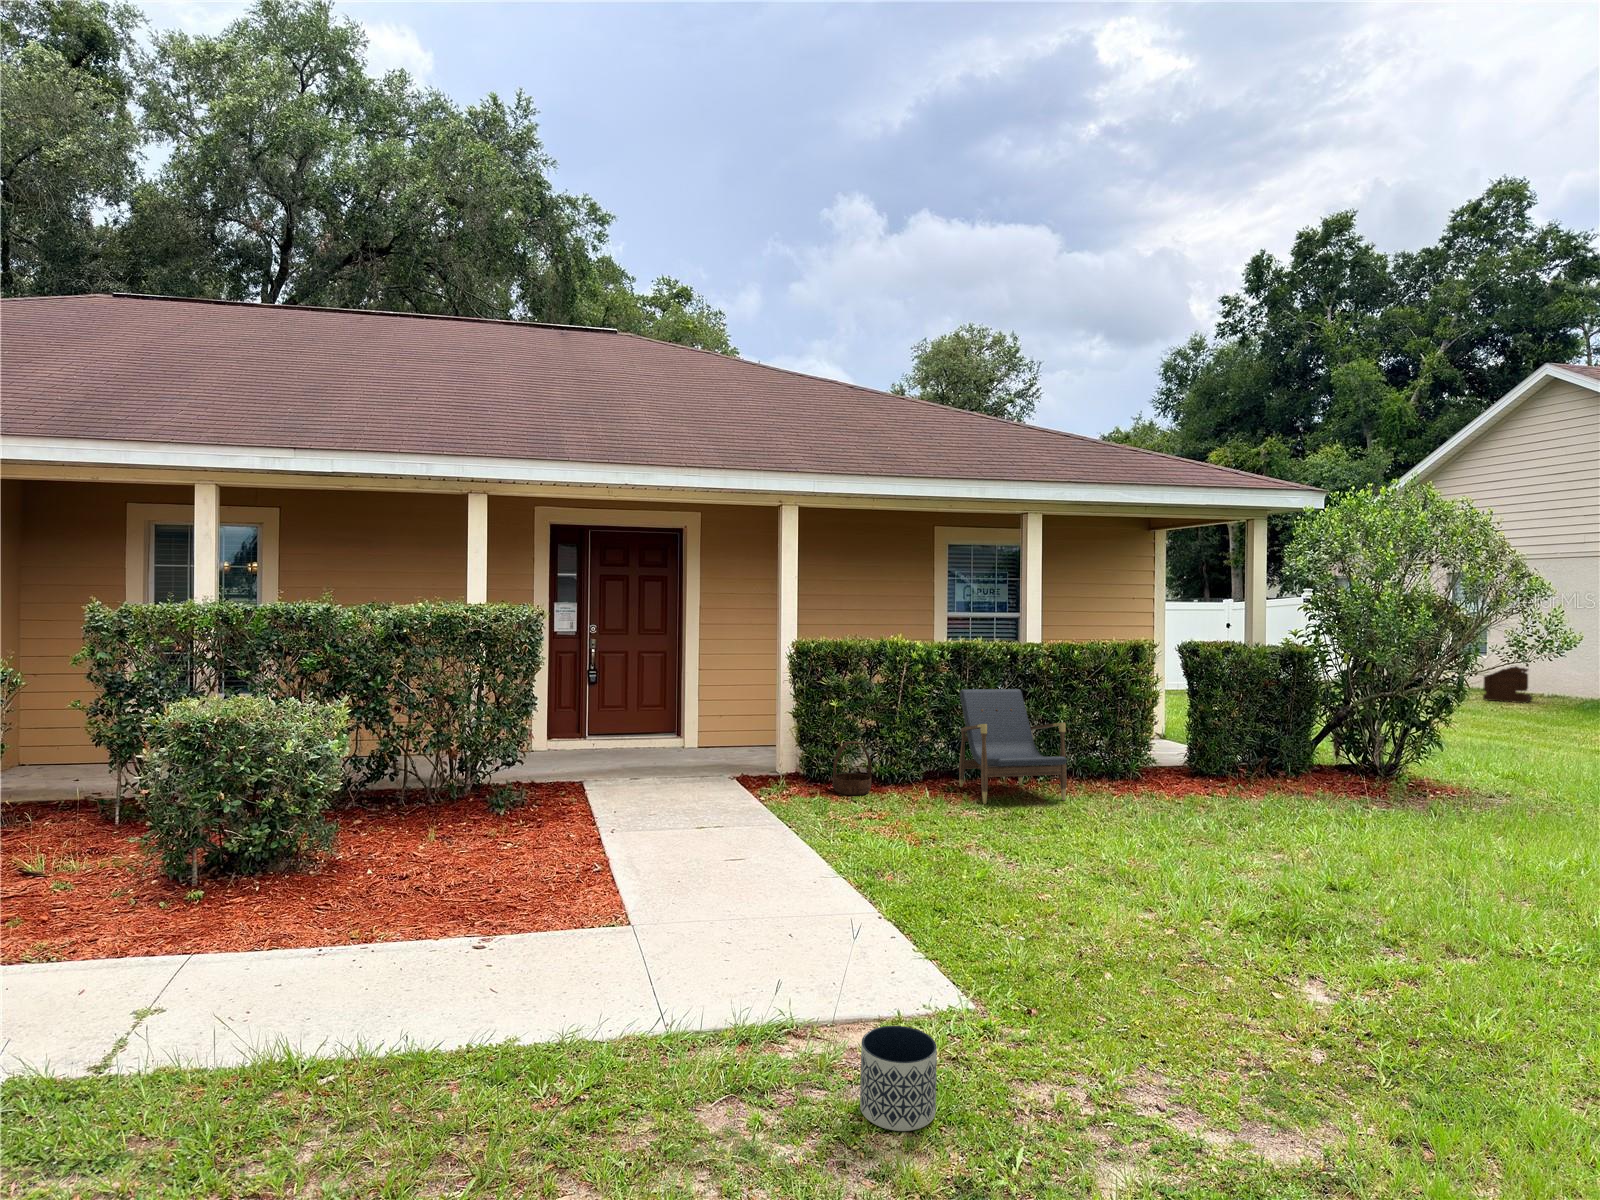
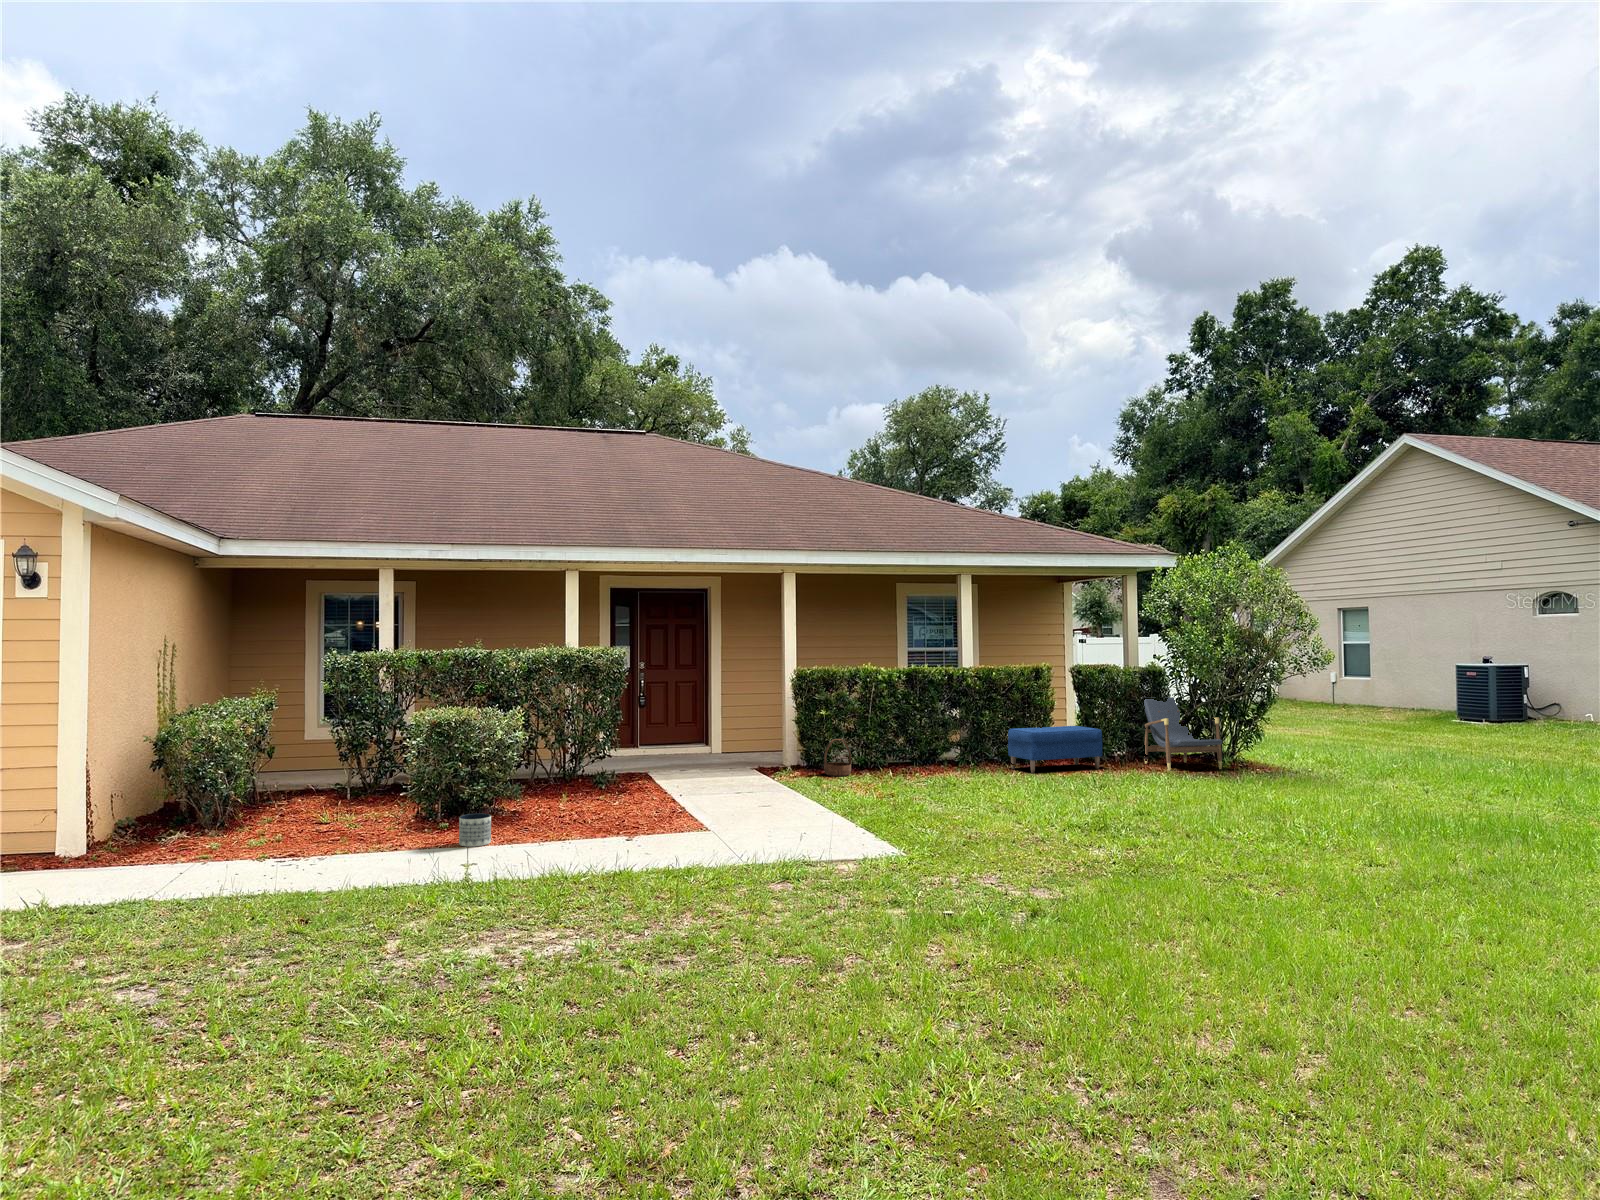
wooden crate: present [1483,666,1533,703] -> none [1368,684,1409,716]
lounge chair: present [959,689,1067,804] -> present [1144,697,1222,771]
bench: none [1091,726,1226,796] -> present [1008,726,1102,773]
planter: present [860,1026,937,1131] -> present [459,813,491,847]

